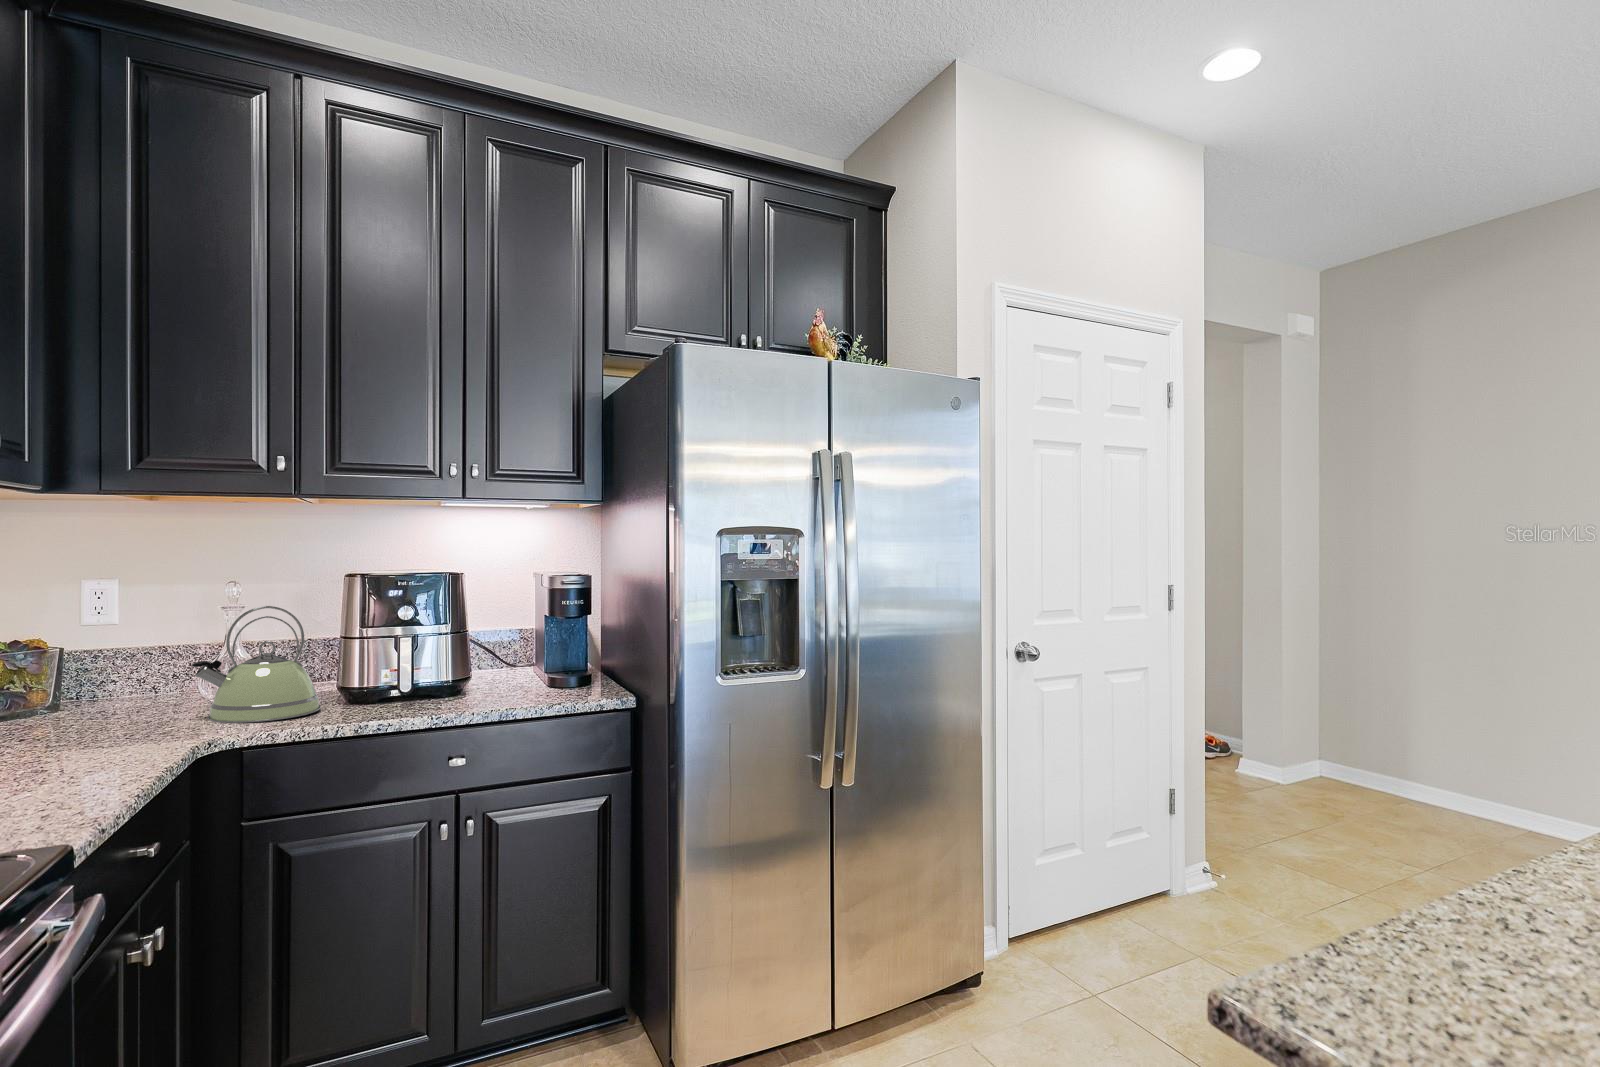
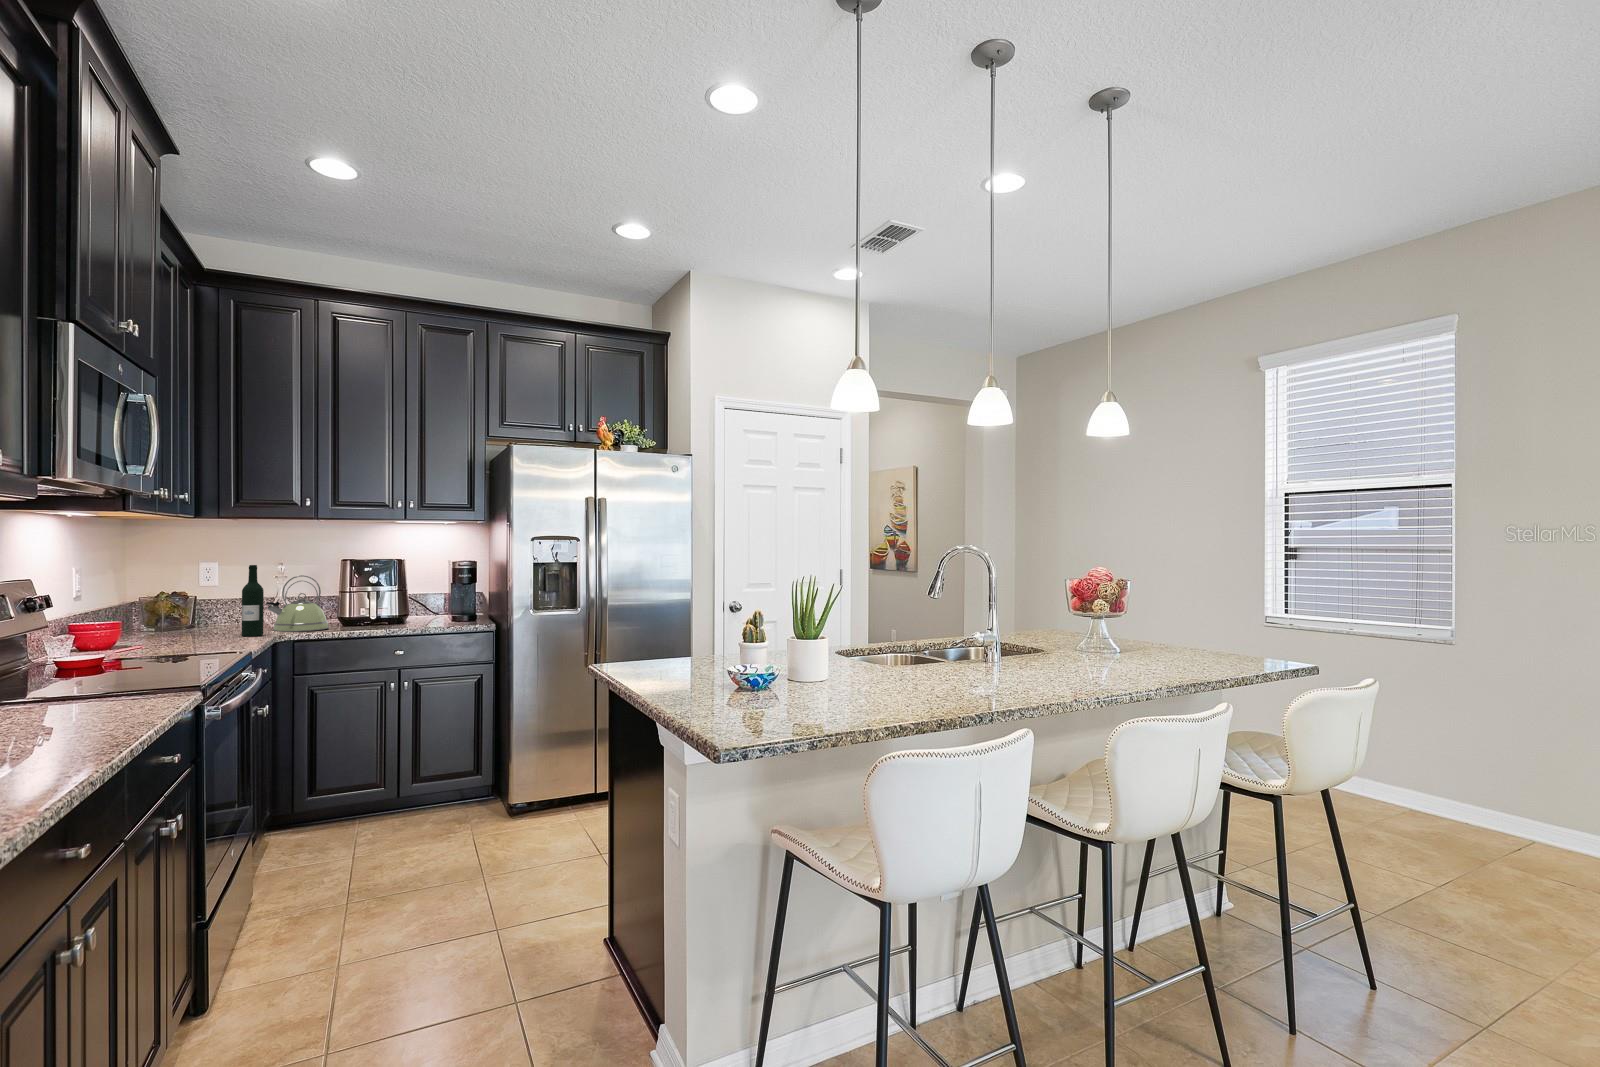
wine bottle: none [124,588,174,745] -> present [242,565,264,636]

